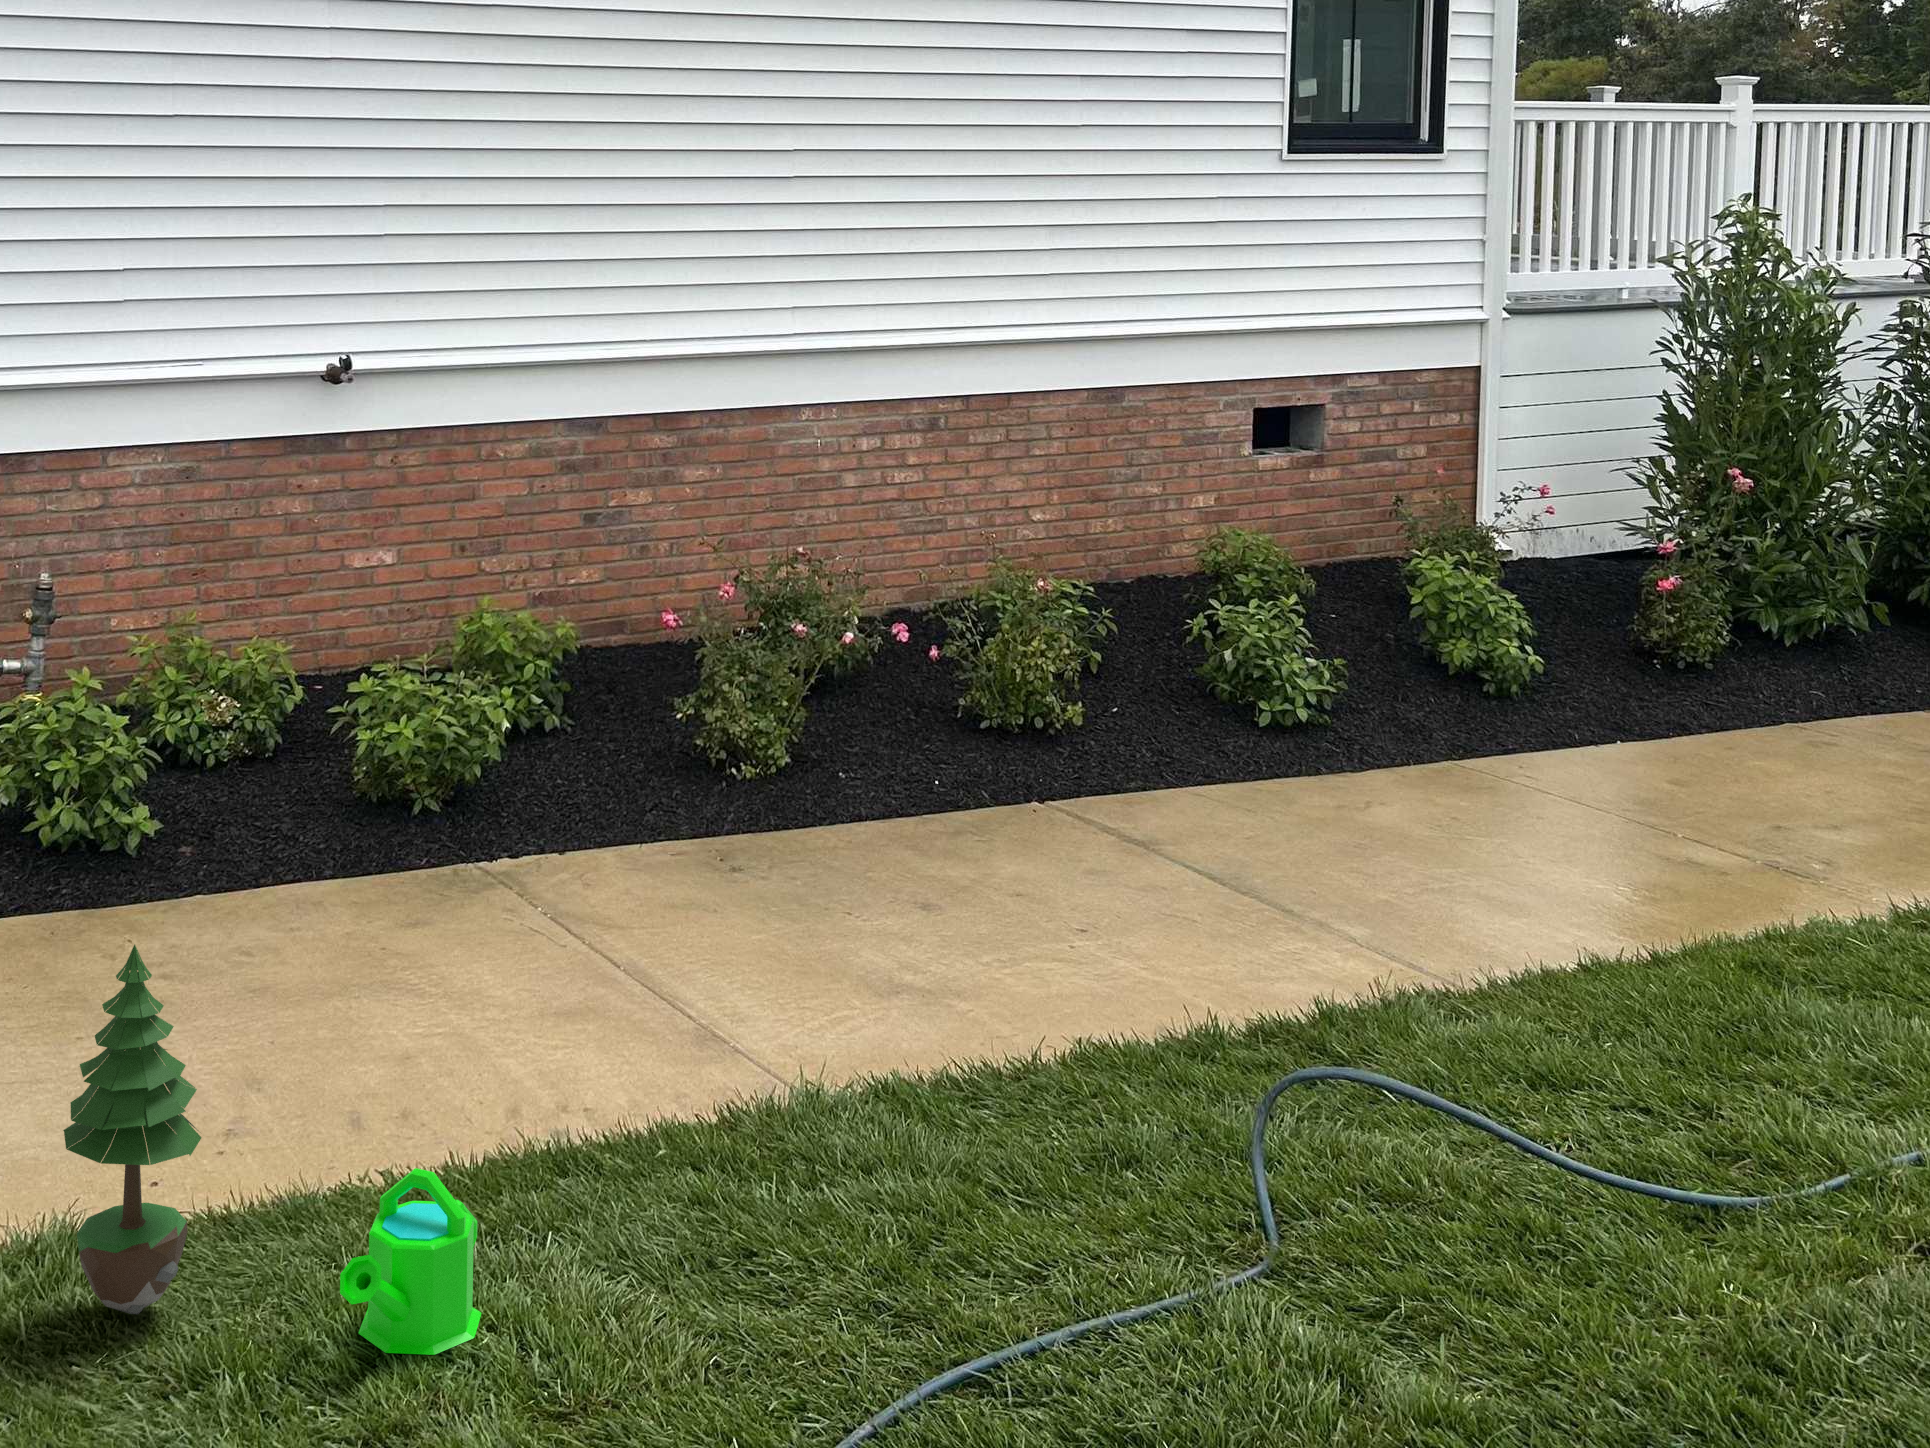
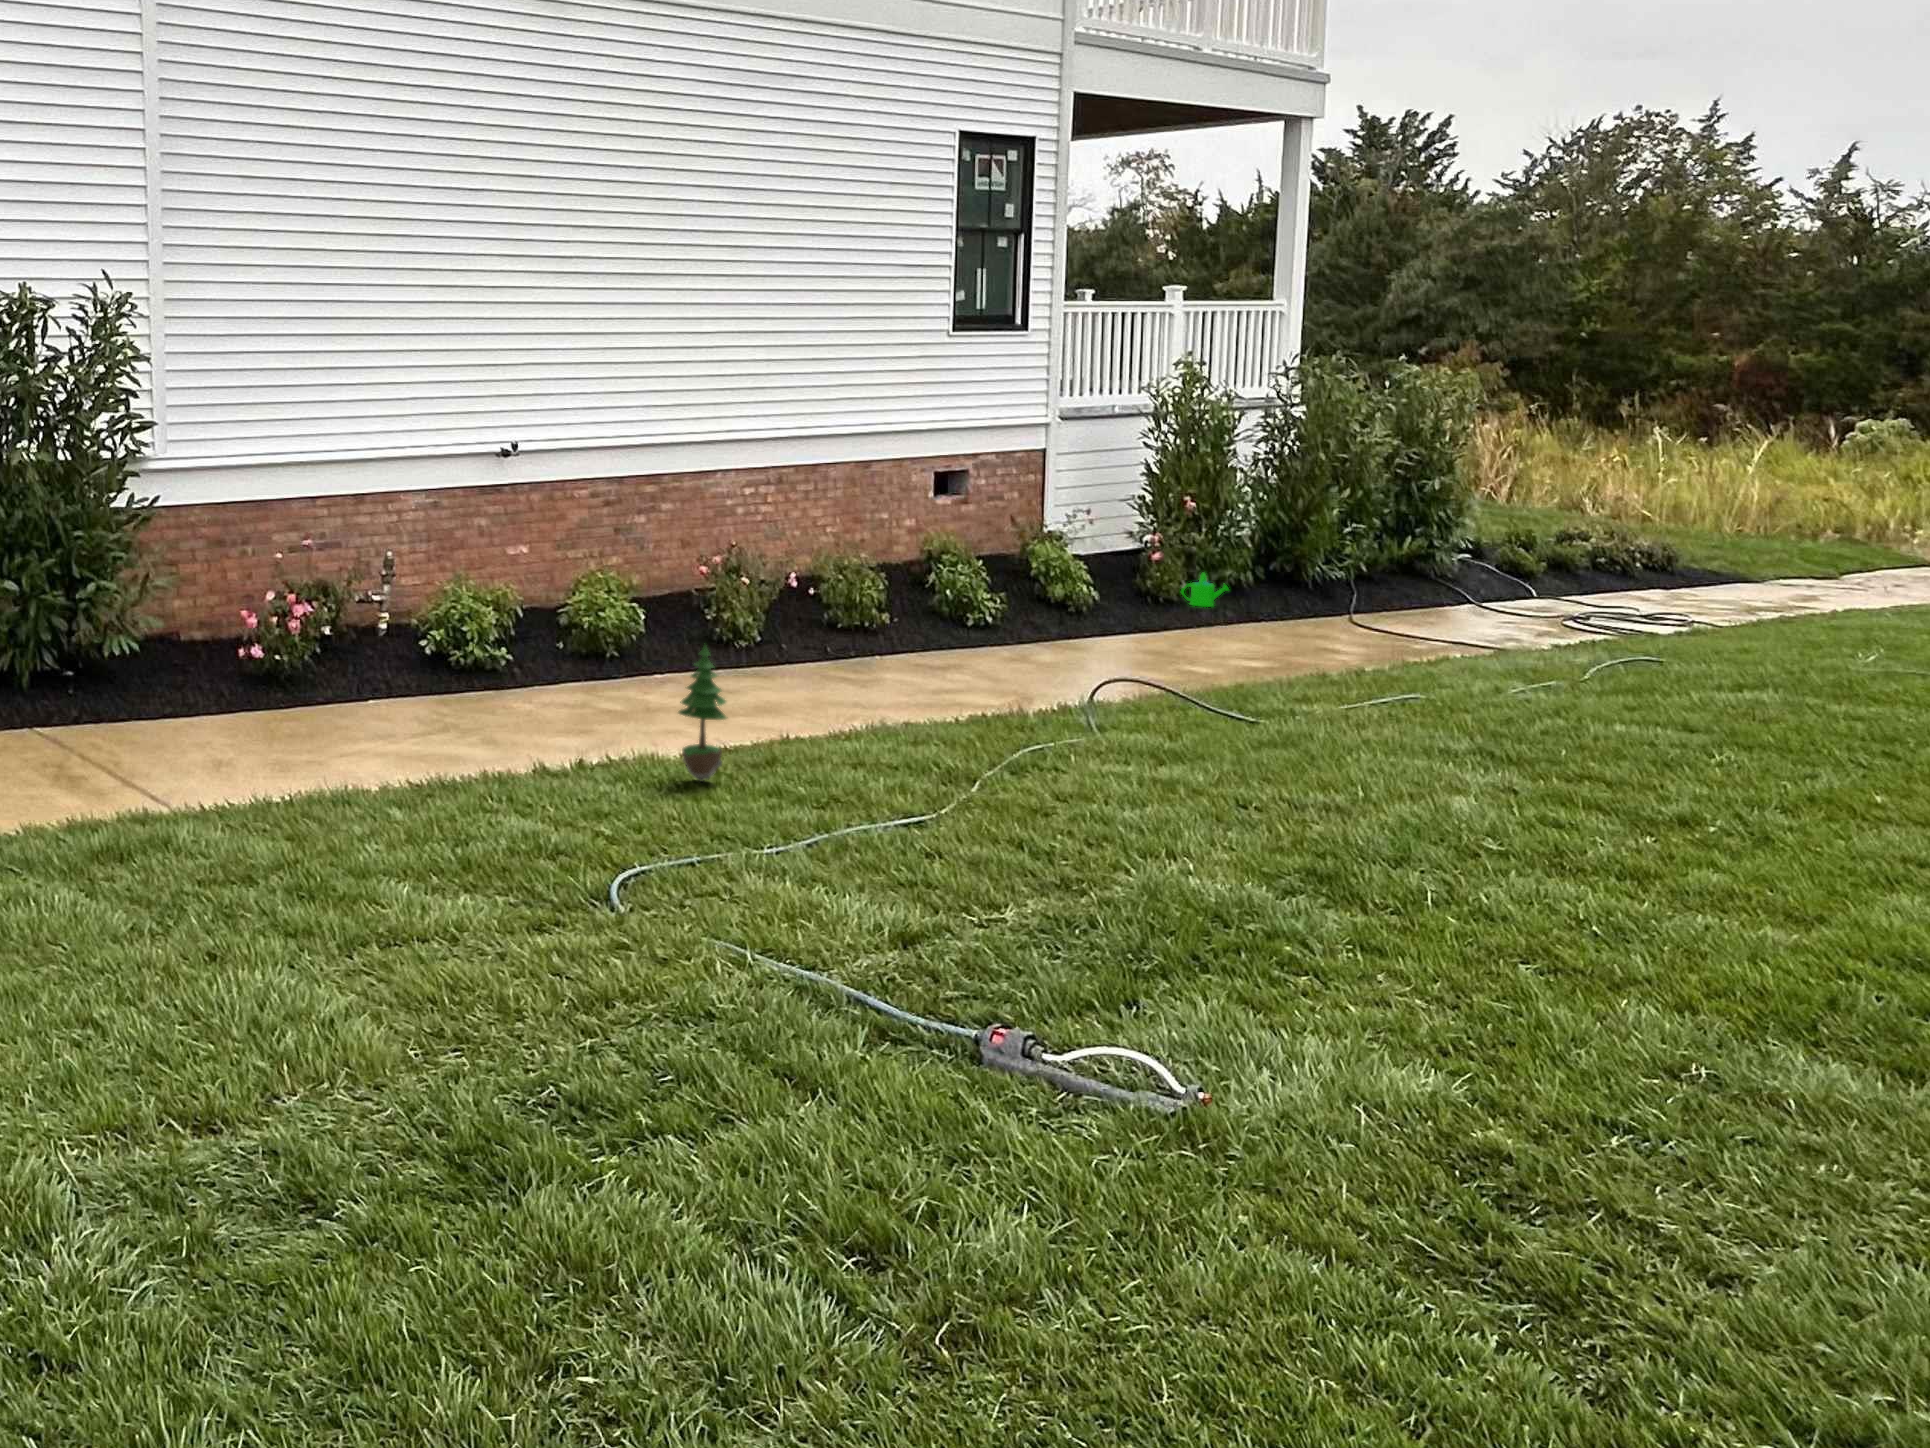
watering can: present [340,1168,482,1355] -> present [1181,573,1229,607]

